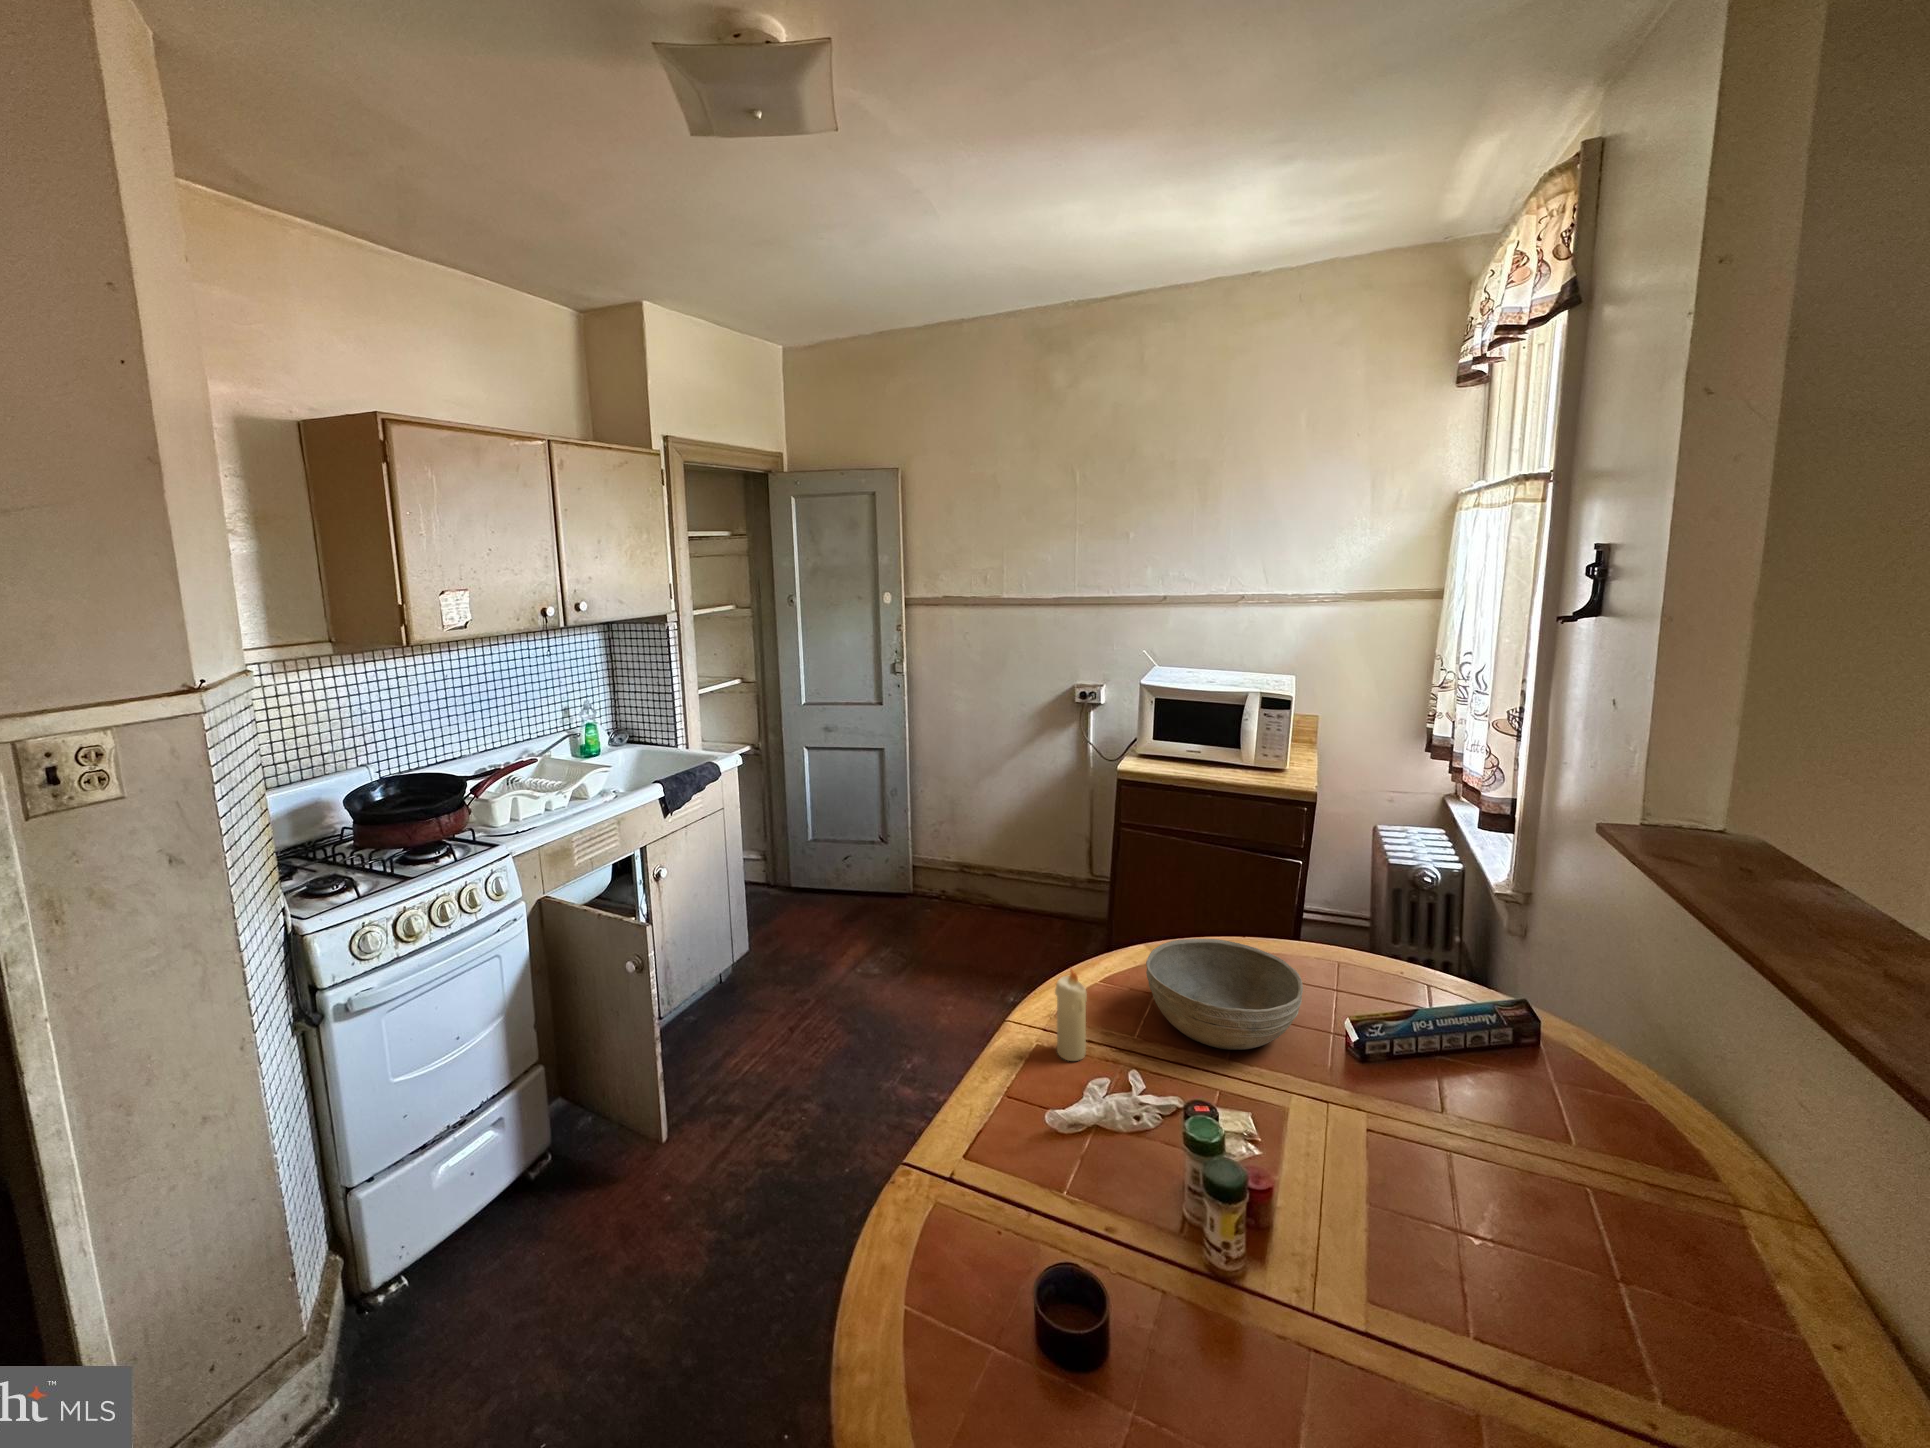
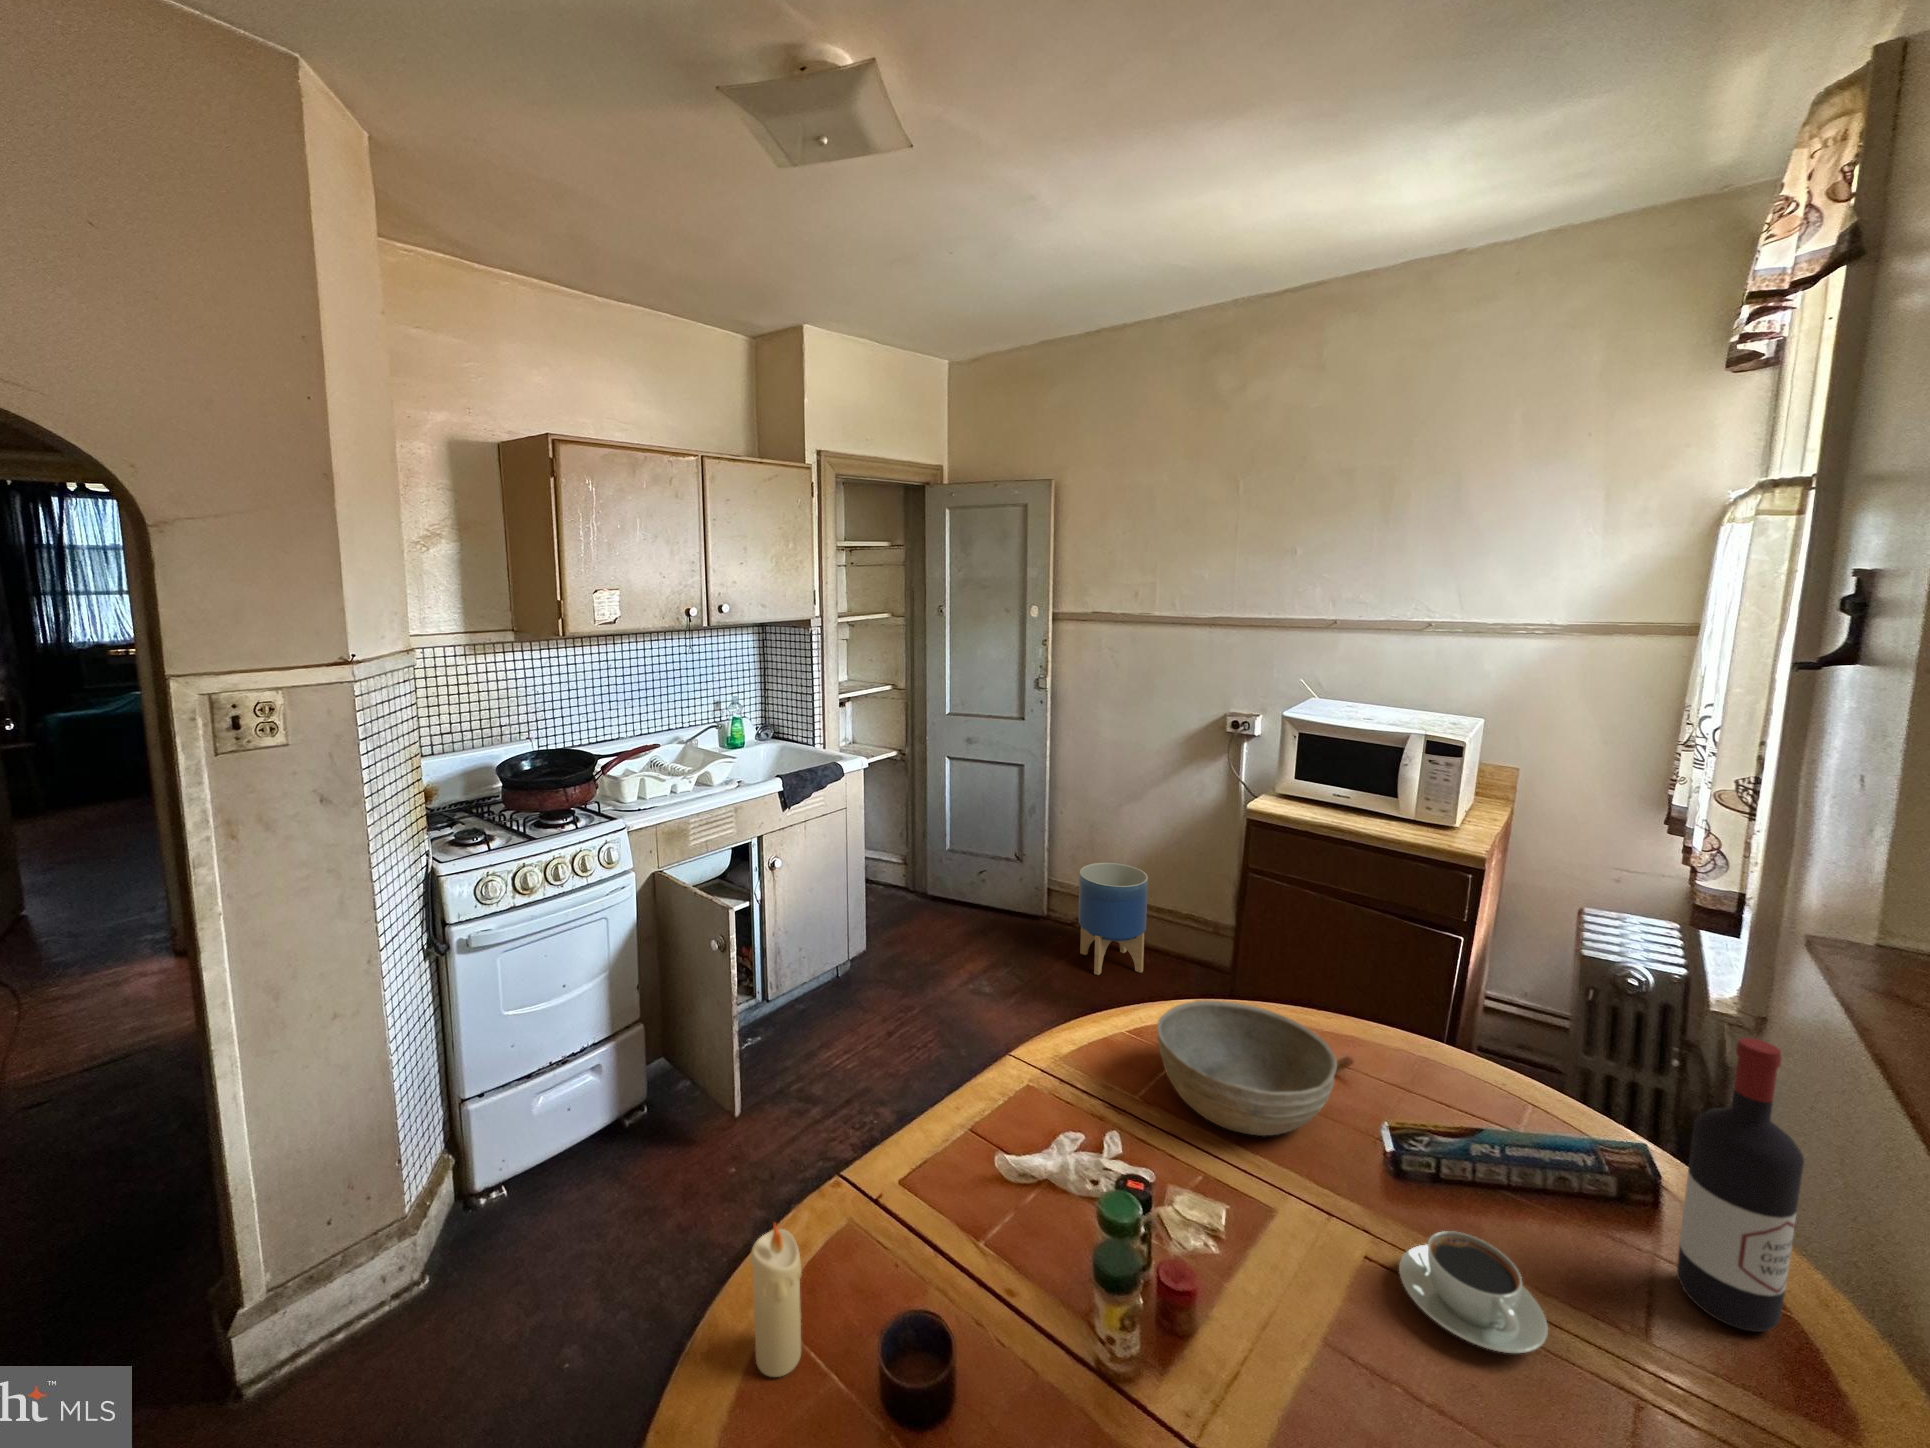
planter: none [951,831,1014,937] -> present [1078,863,1148,975]
wine bottle: none [1570,902,1658,1119] -> present [1677,1038,1804,1332]
candle: present [1055,969,1087,1061] -> present [750,1223,801,1377]
coffee cup: none [1401,1092,1520,1178] -> present [1399,1231,1548,1353]

